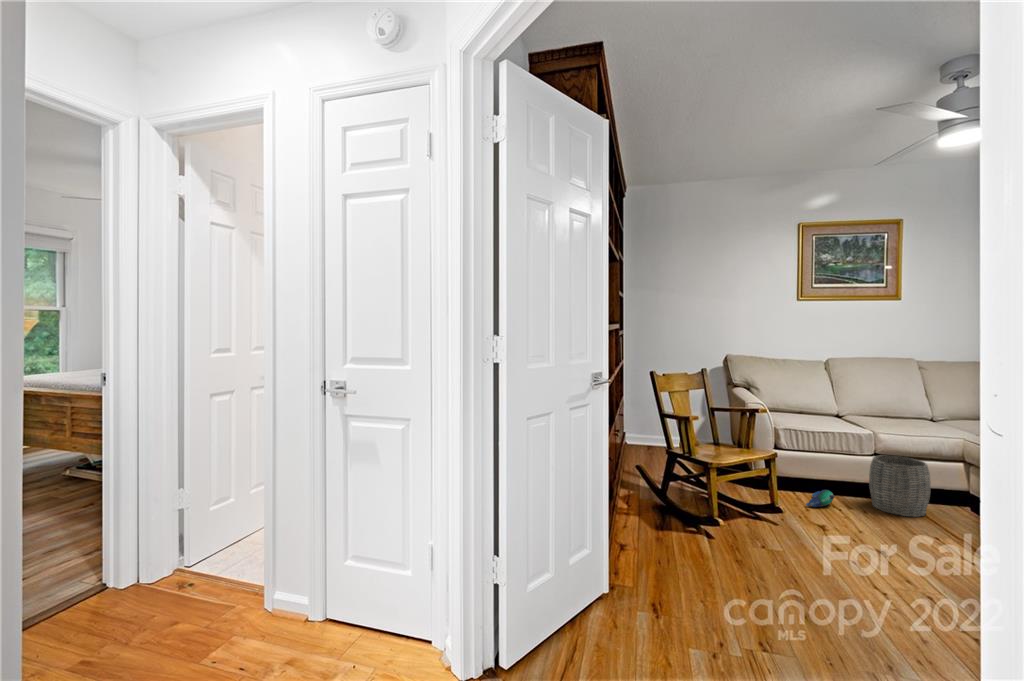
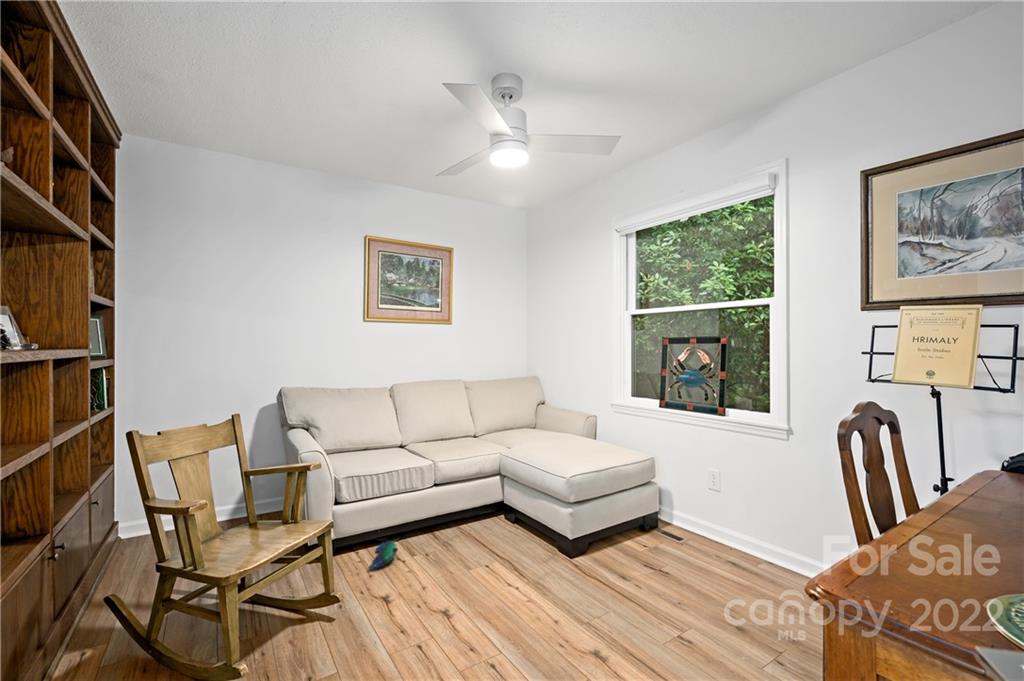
woven basket: present [869,455,930,517] -> none [430,486,480,551]

